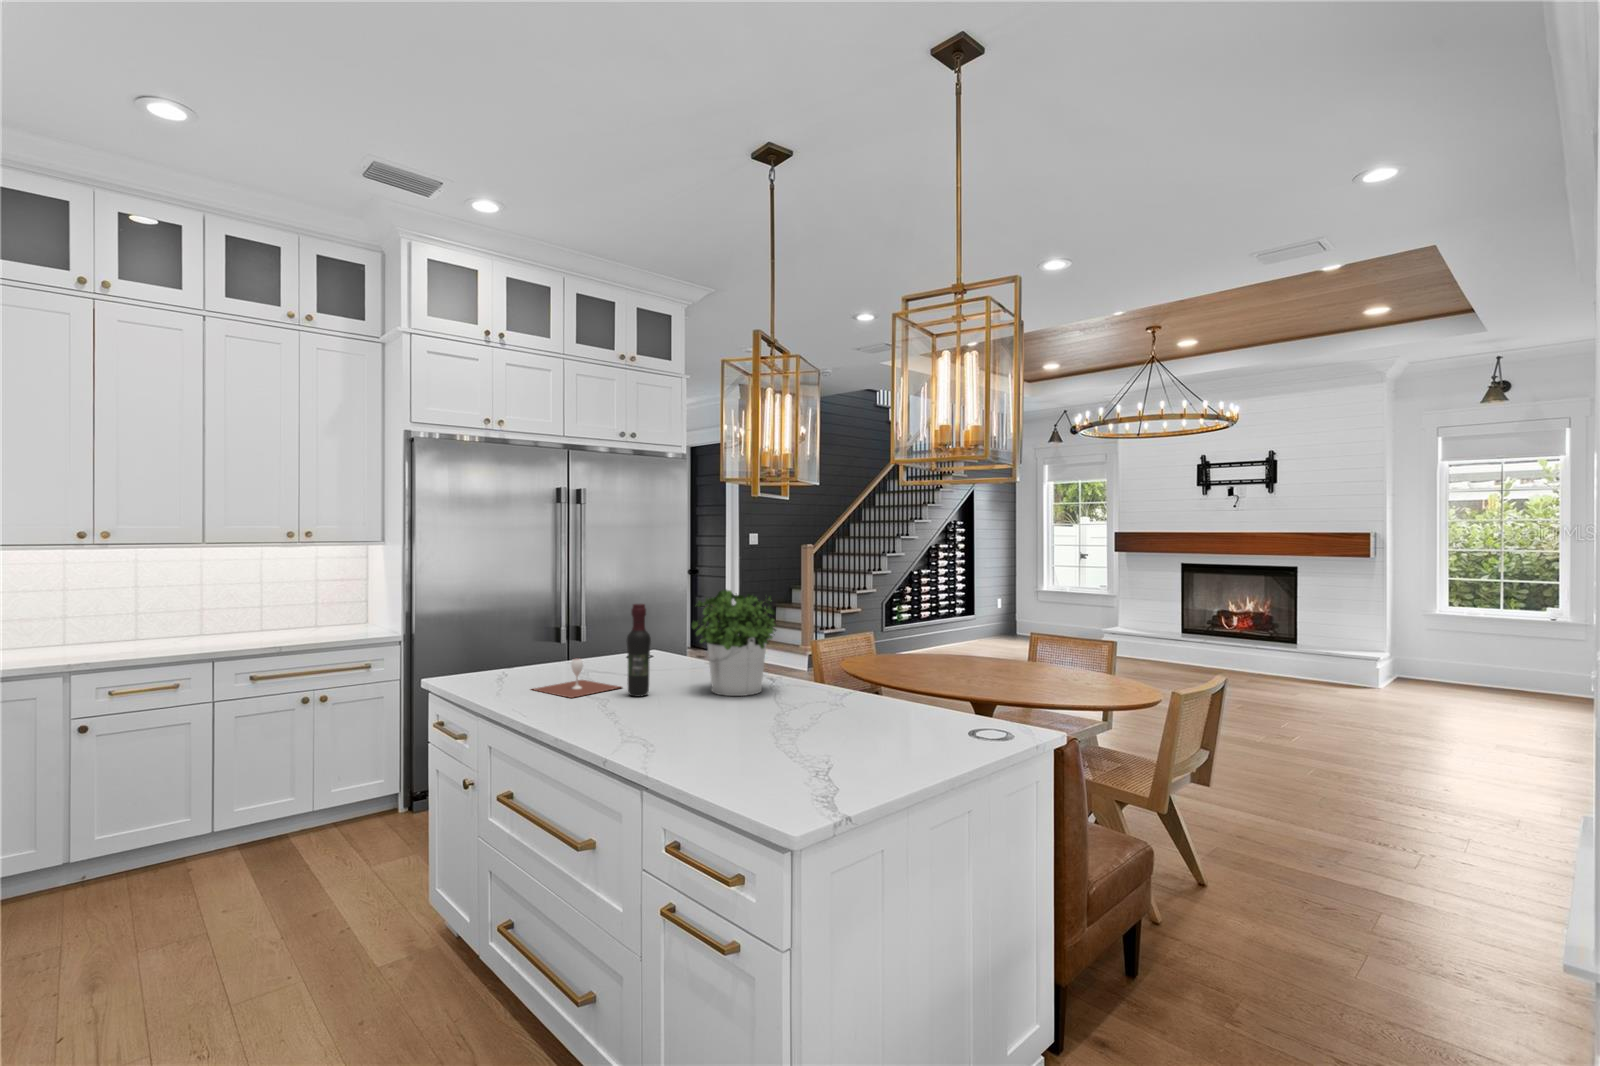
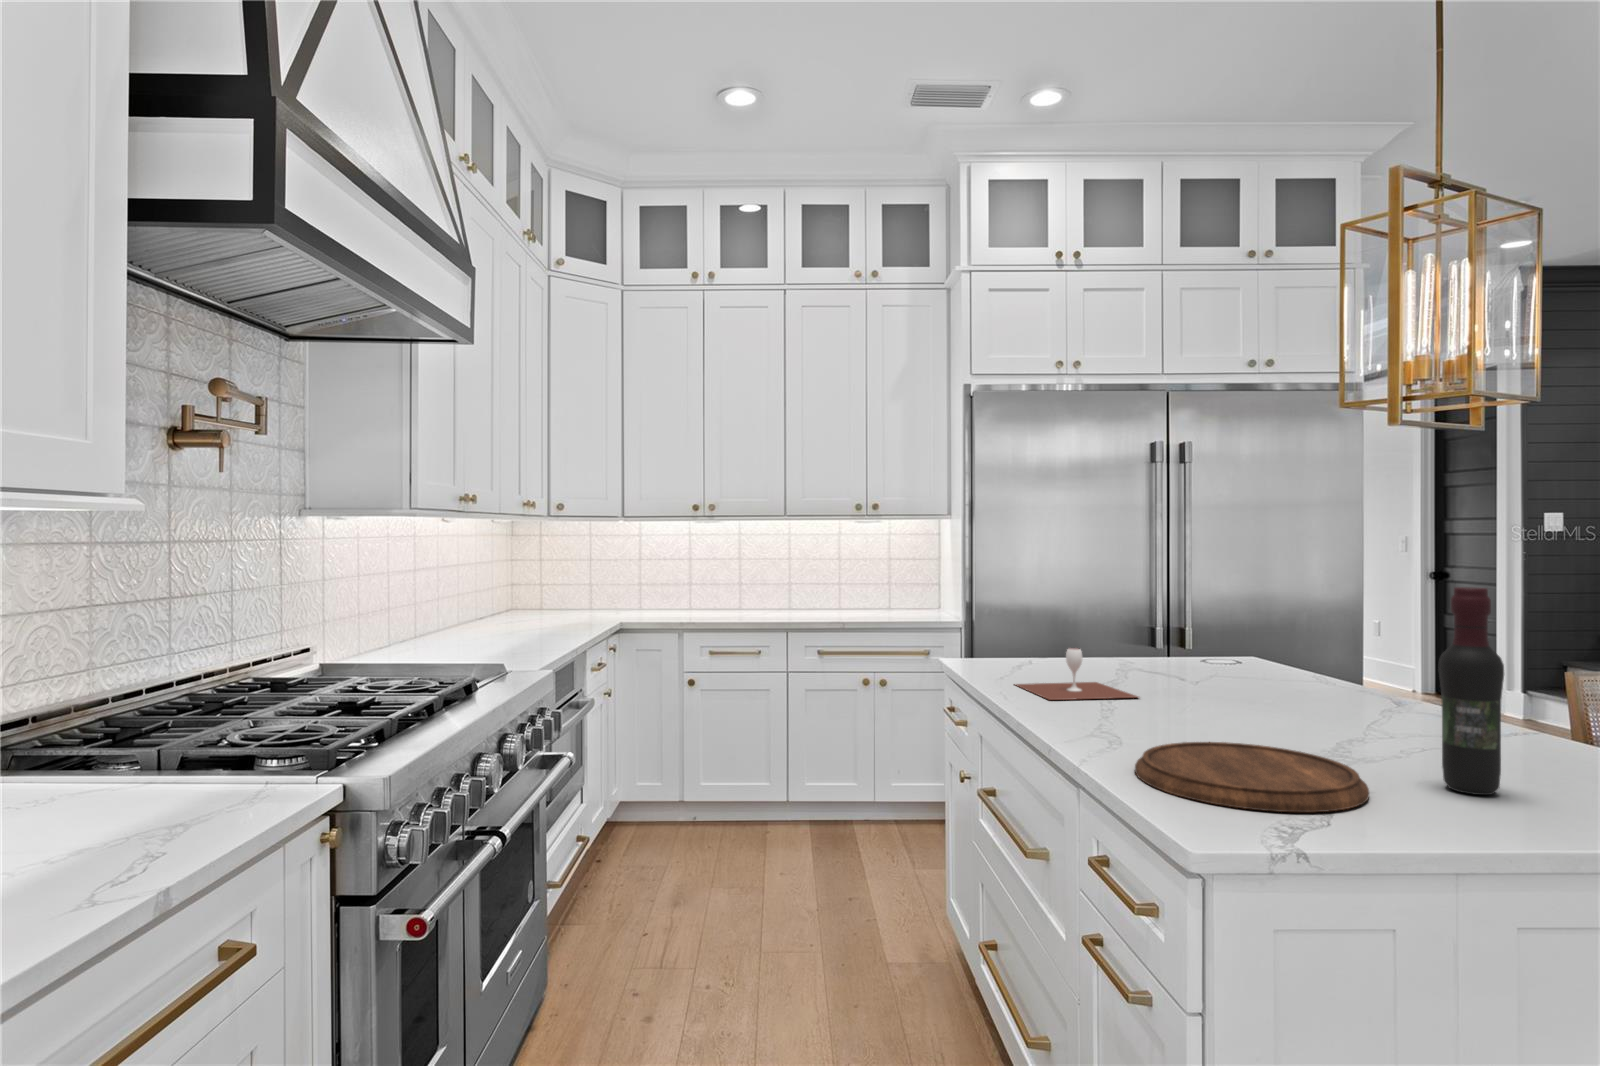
potted plant: present [692,590,777,696] -> none [1237,549,1415,736]
wine bottle: present [627,604,651,697] -> present [1438,587,1504,795]
cutting board: none [675,708,791,745] -> present [1135,742,1369,812]

